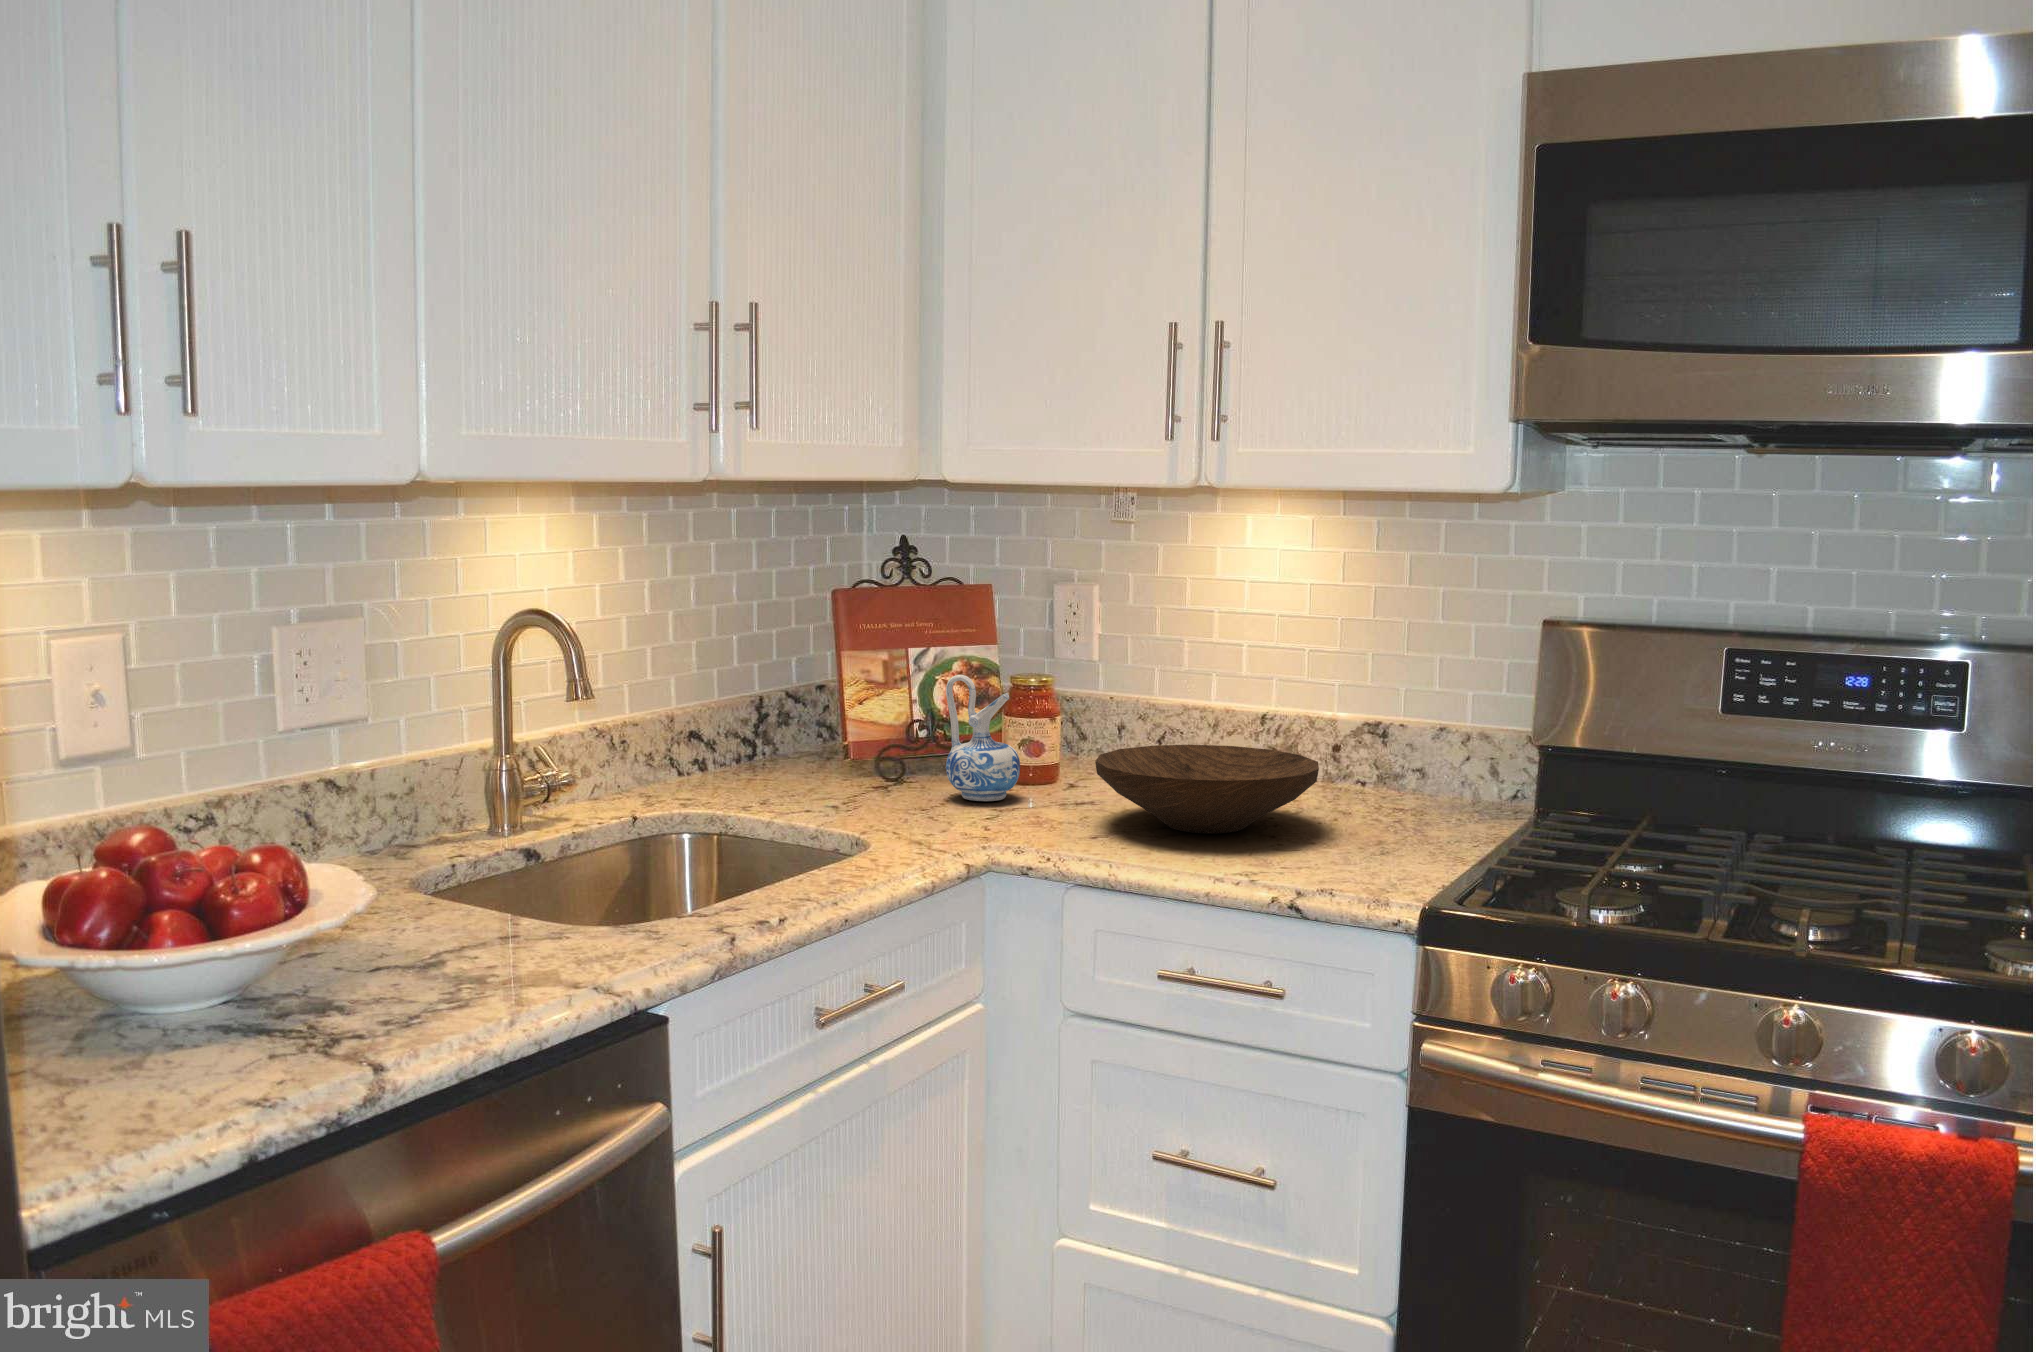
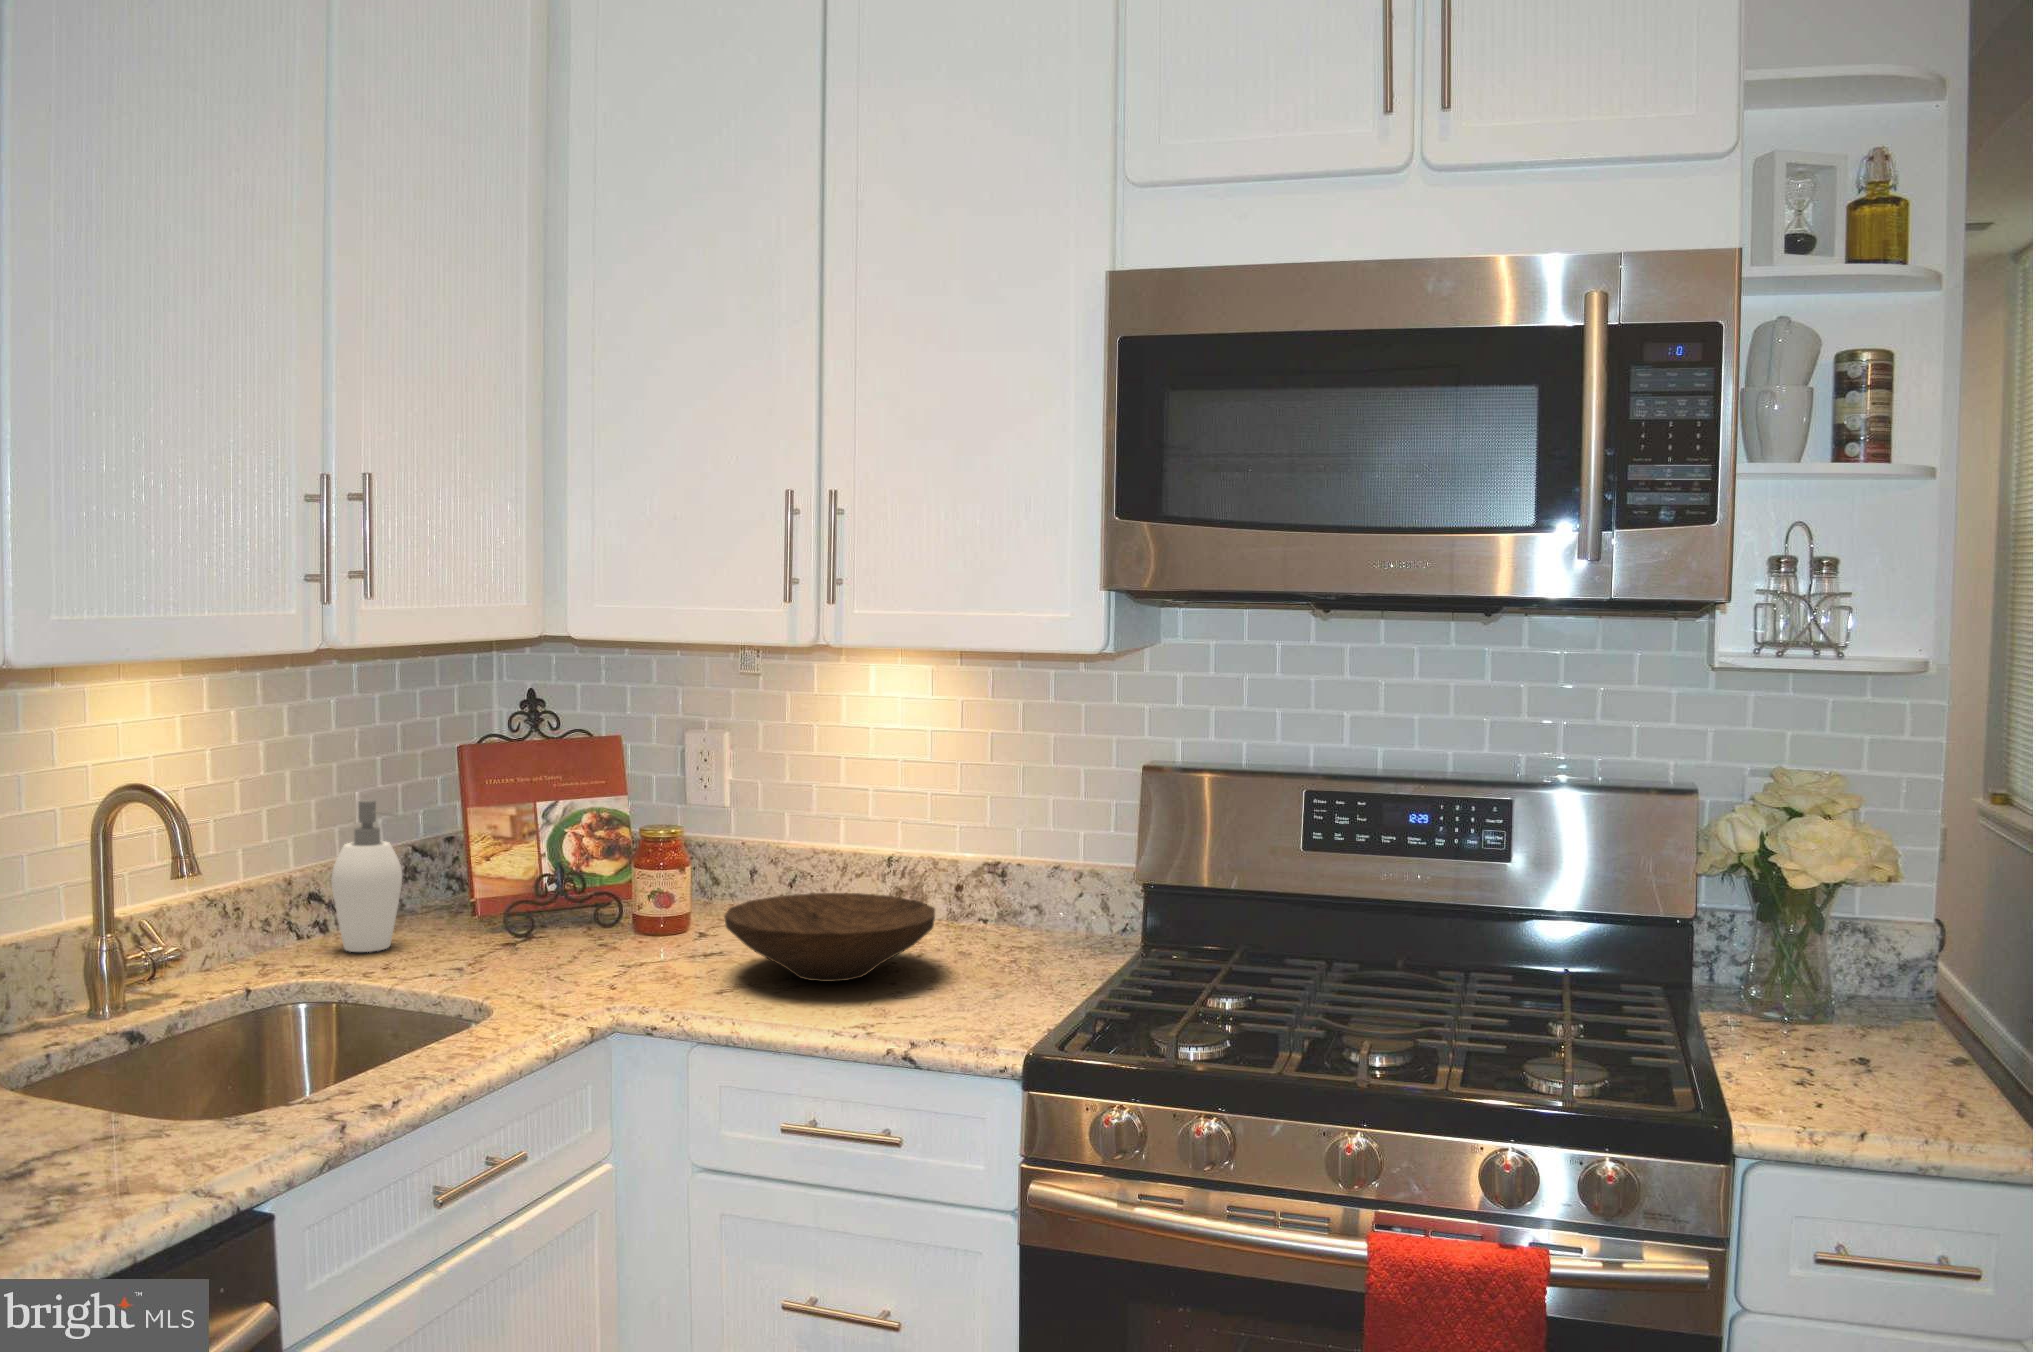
soap dispenser: none [712,640,777,789] -> present [331,800,402,952]
ceramic pitcher: present [946,675,1020,801] -> none [577,832,652,955]

